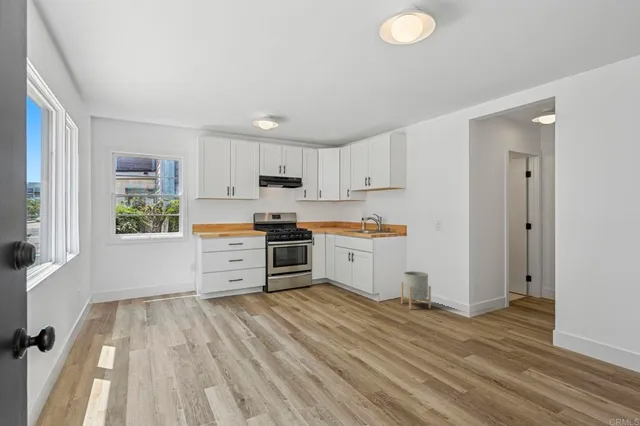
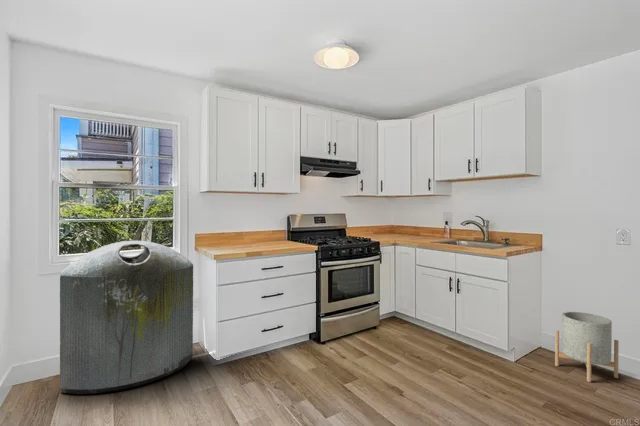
trash can: none [118,227,189,307] -> present [60,241,193,394]

